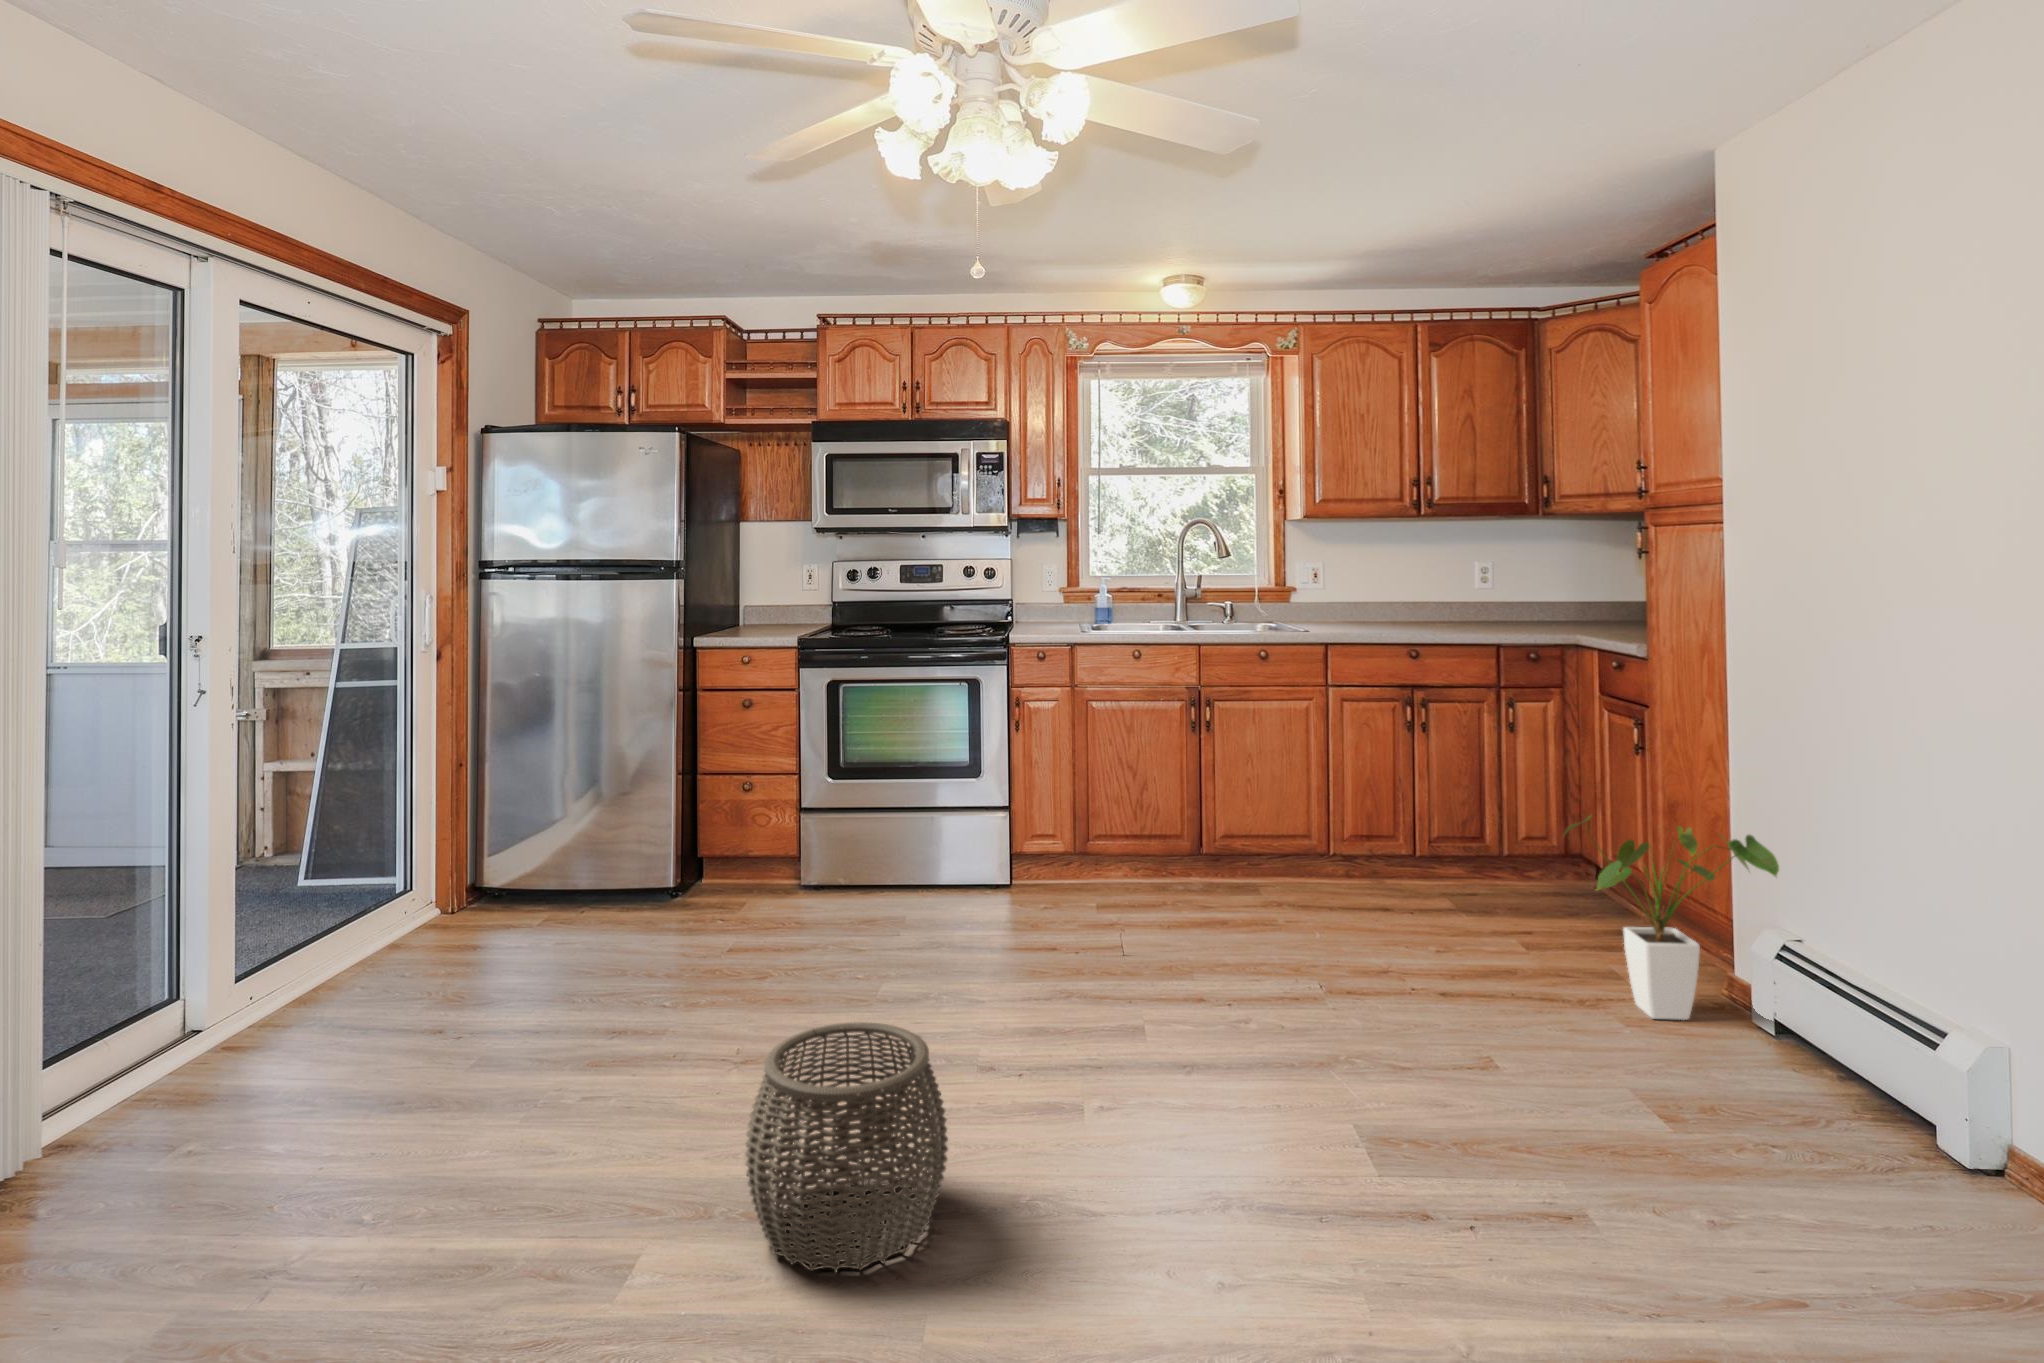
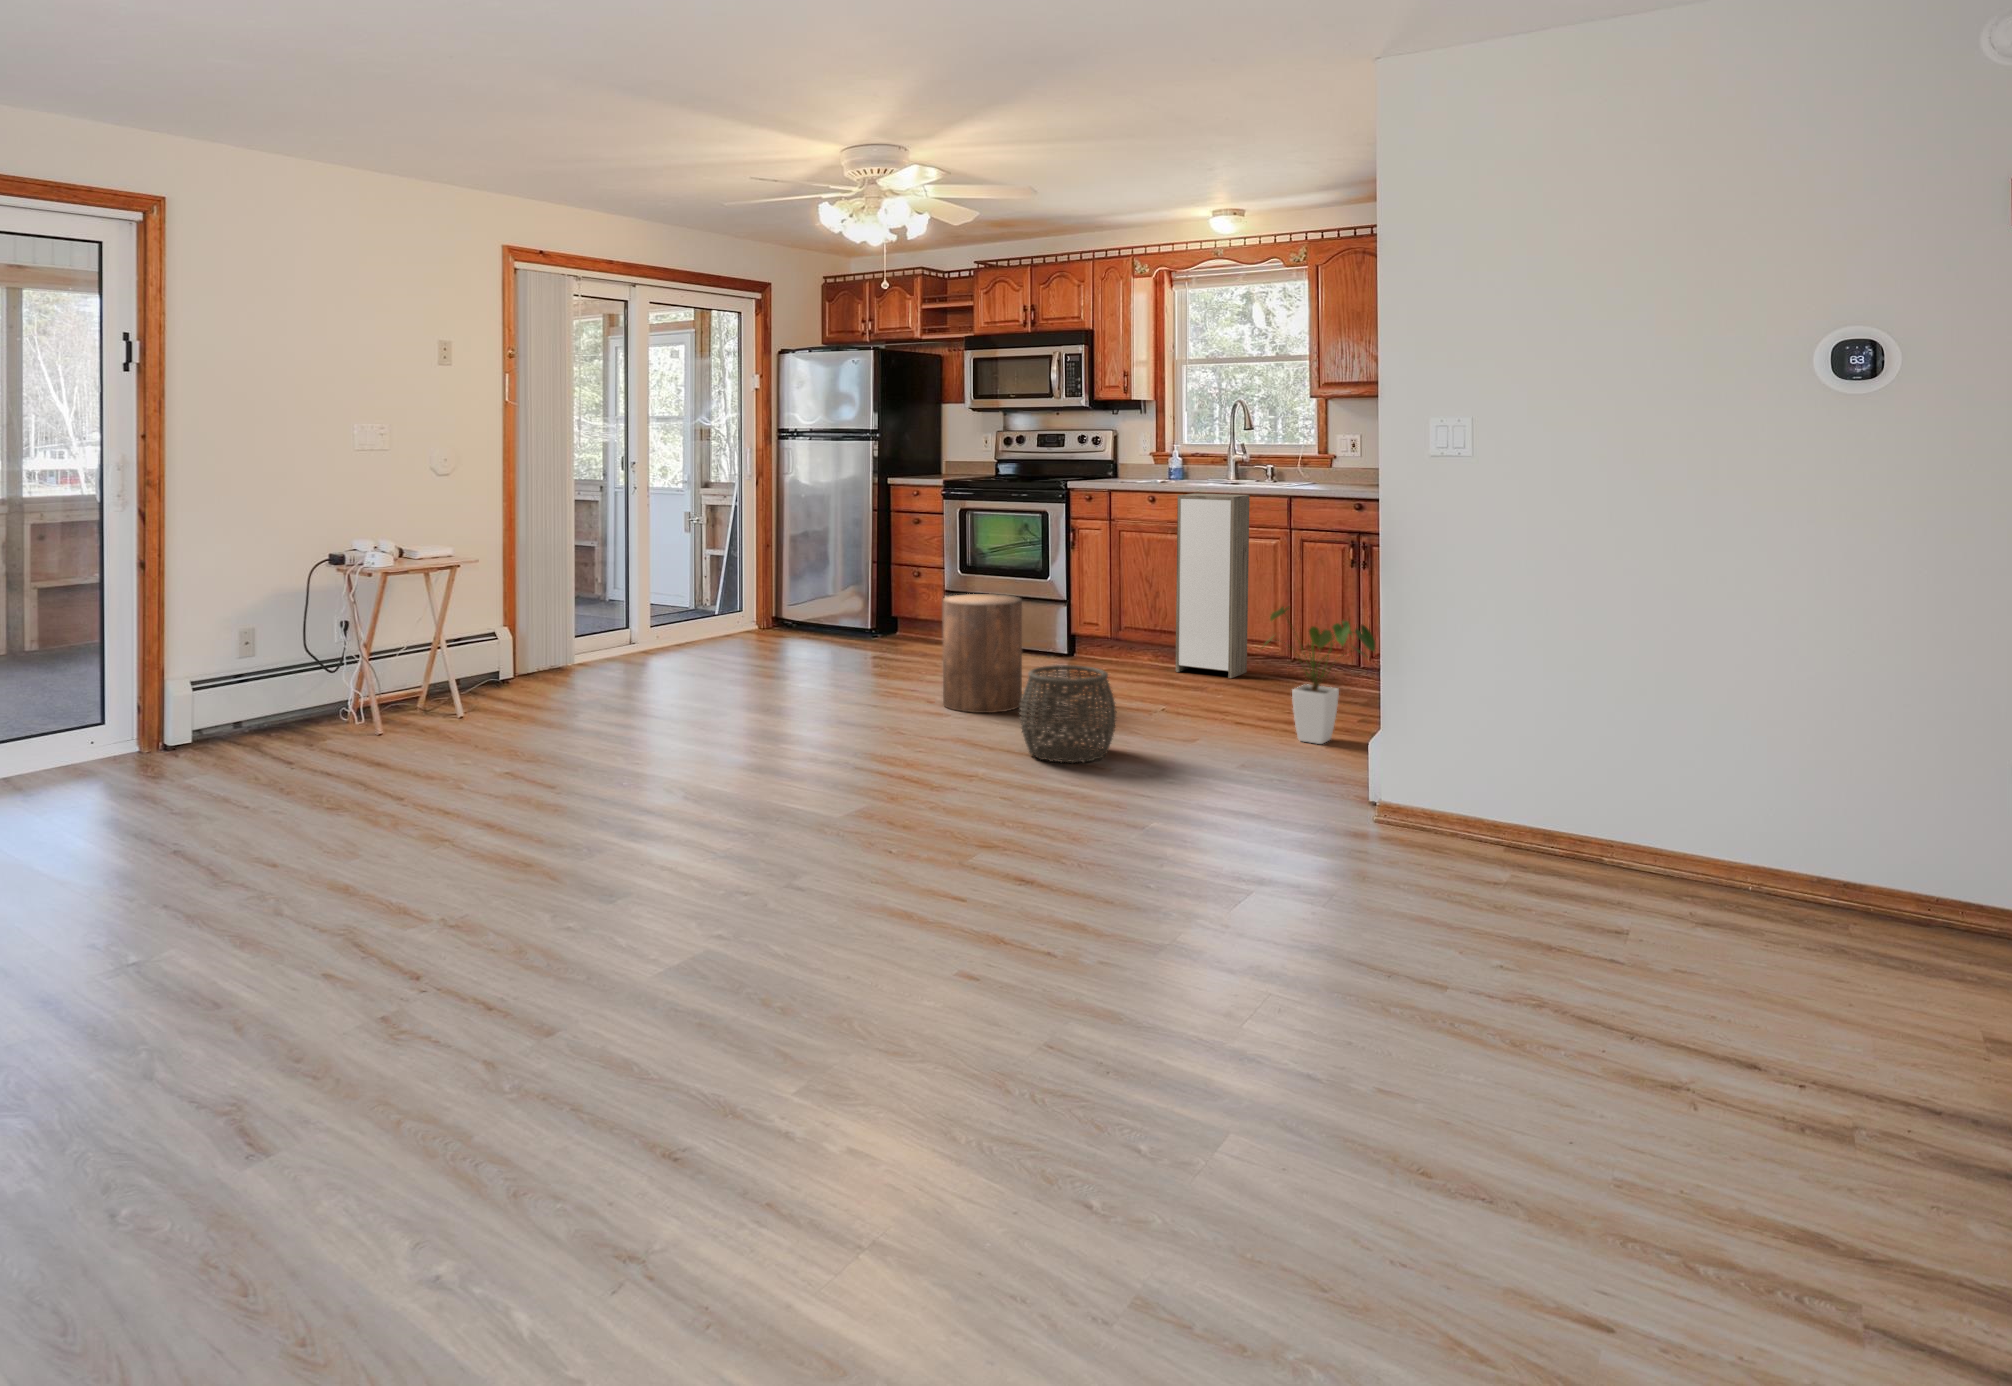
storage cabinet: none [1205,643,1297,899] -> present [1176,494,1250,678]
stool: none [1051,834,1191,1068] -> present [943,594,1022,713]
woven basket: present [745,1022,948,1273] -> present [1020,665,1116,763]

